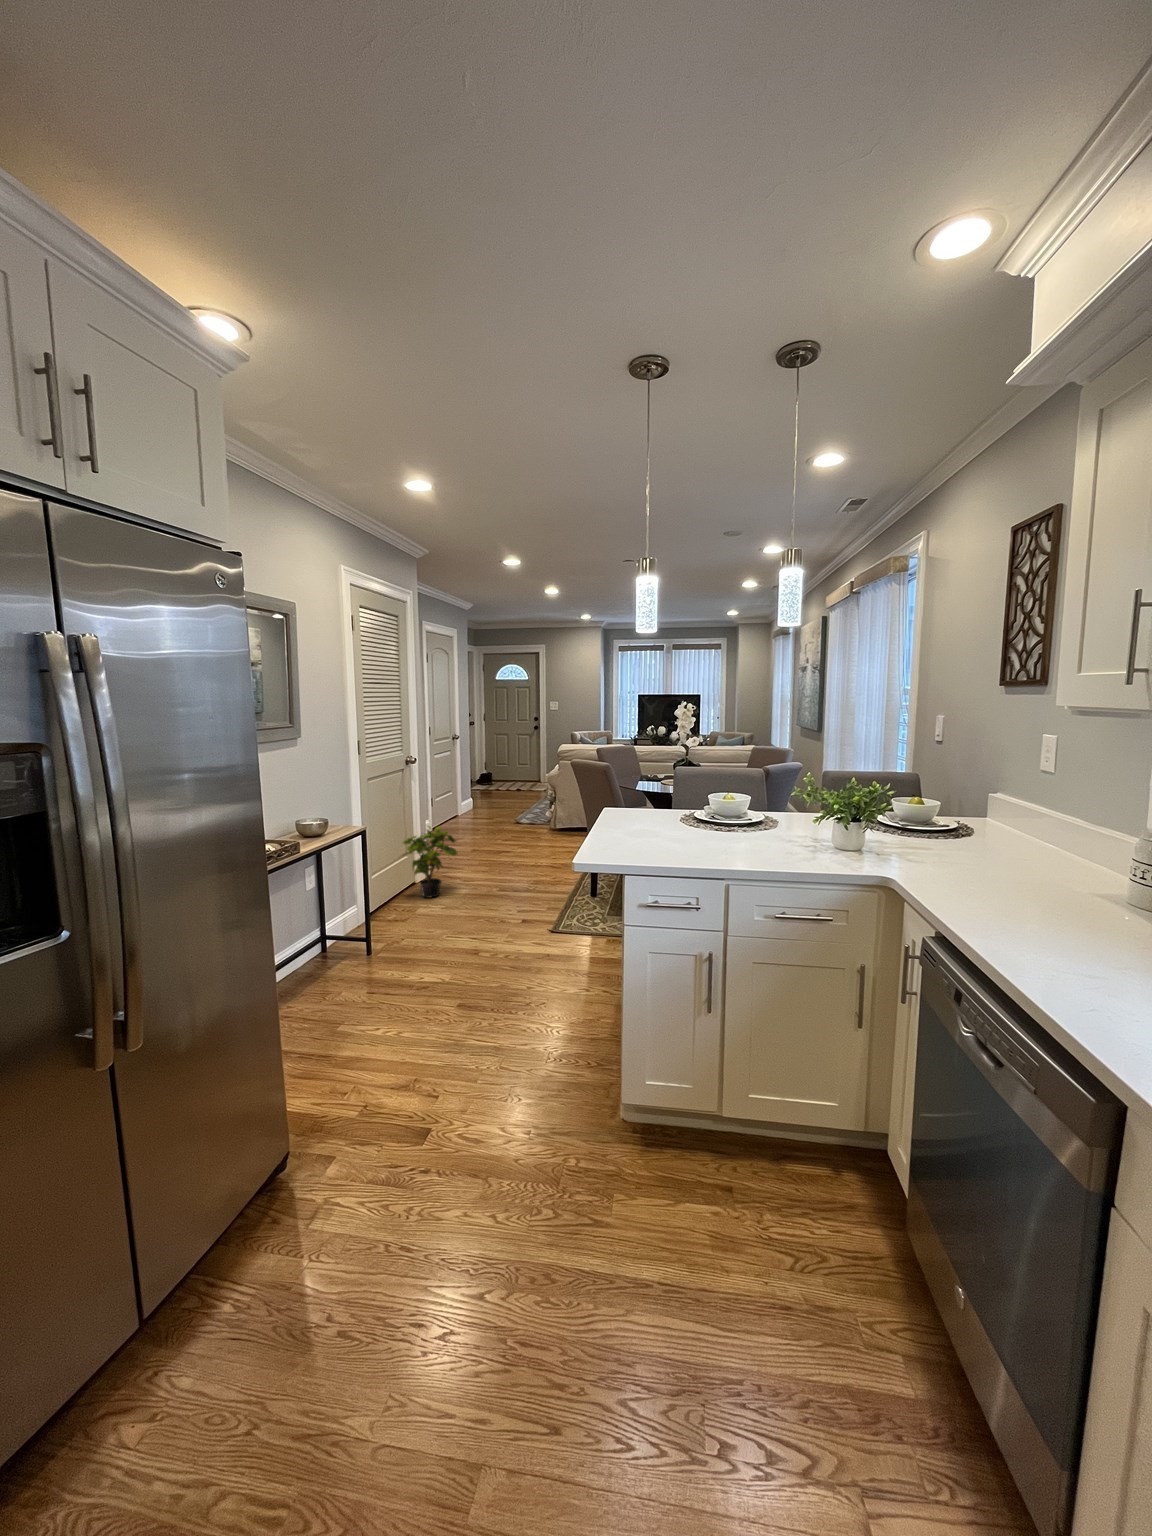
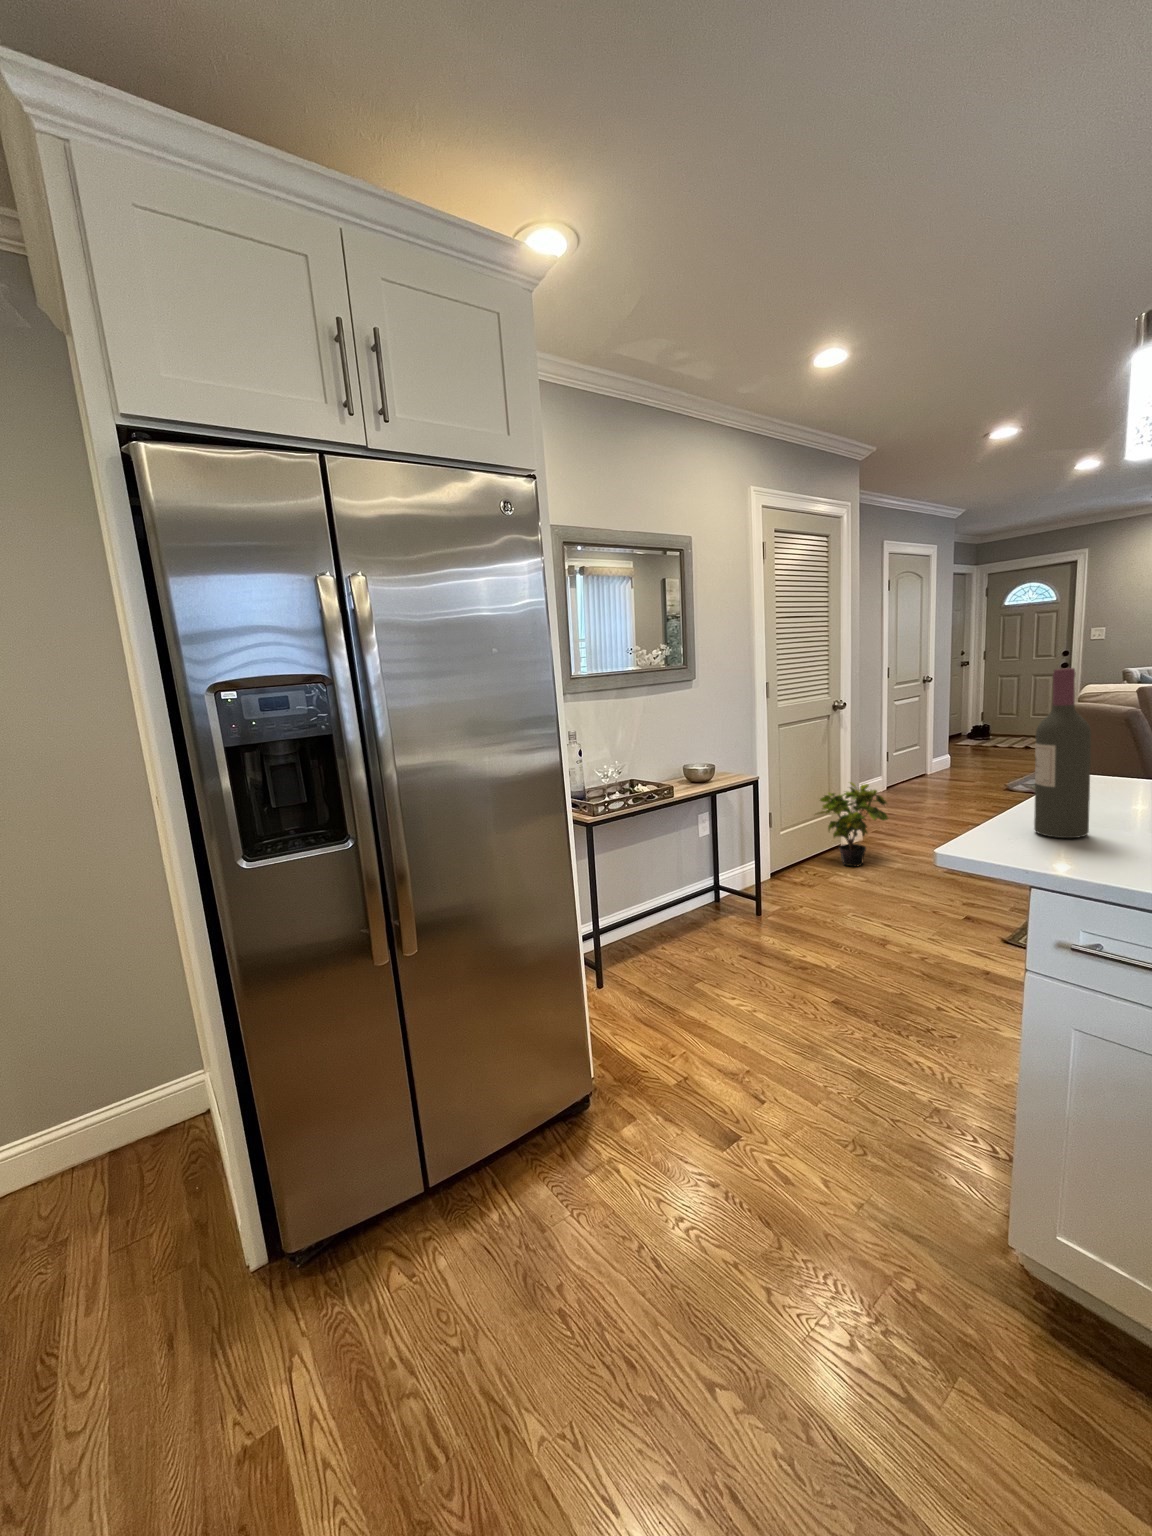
wine bottle: none [619,758,643,852] -> present [1034,668,1091,838]

